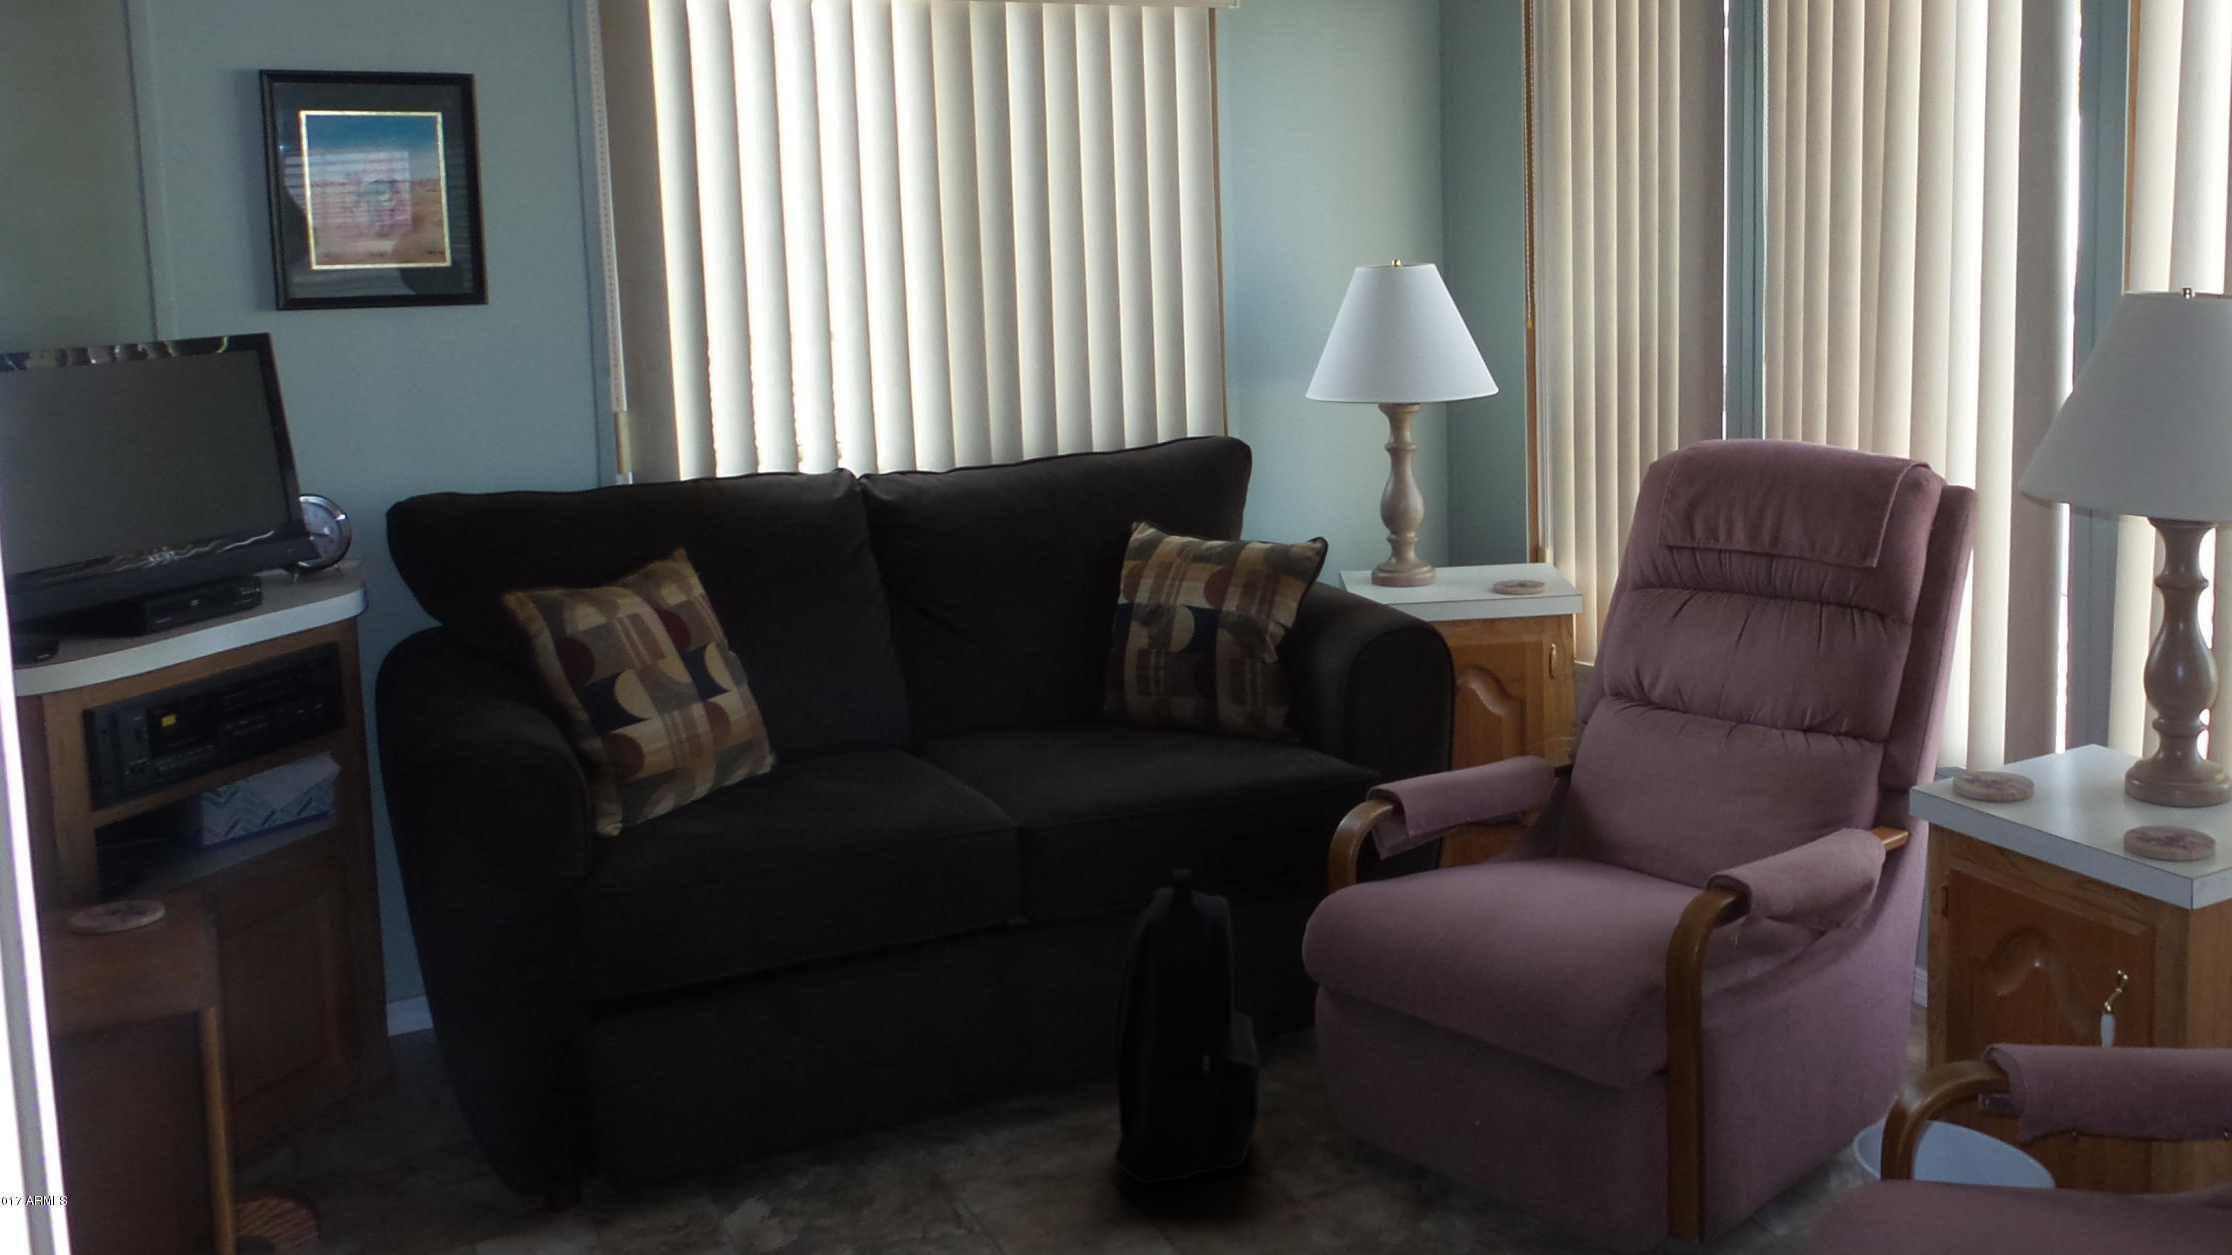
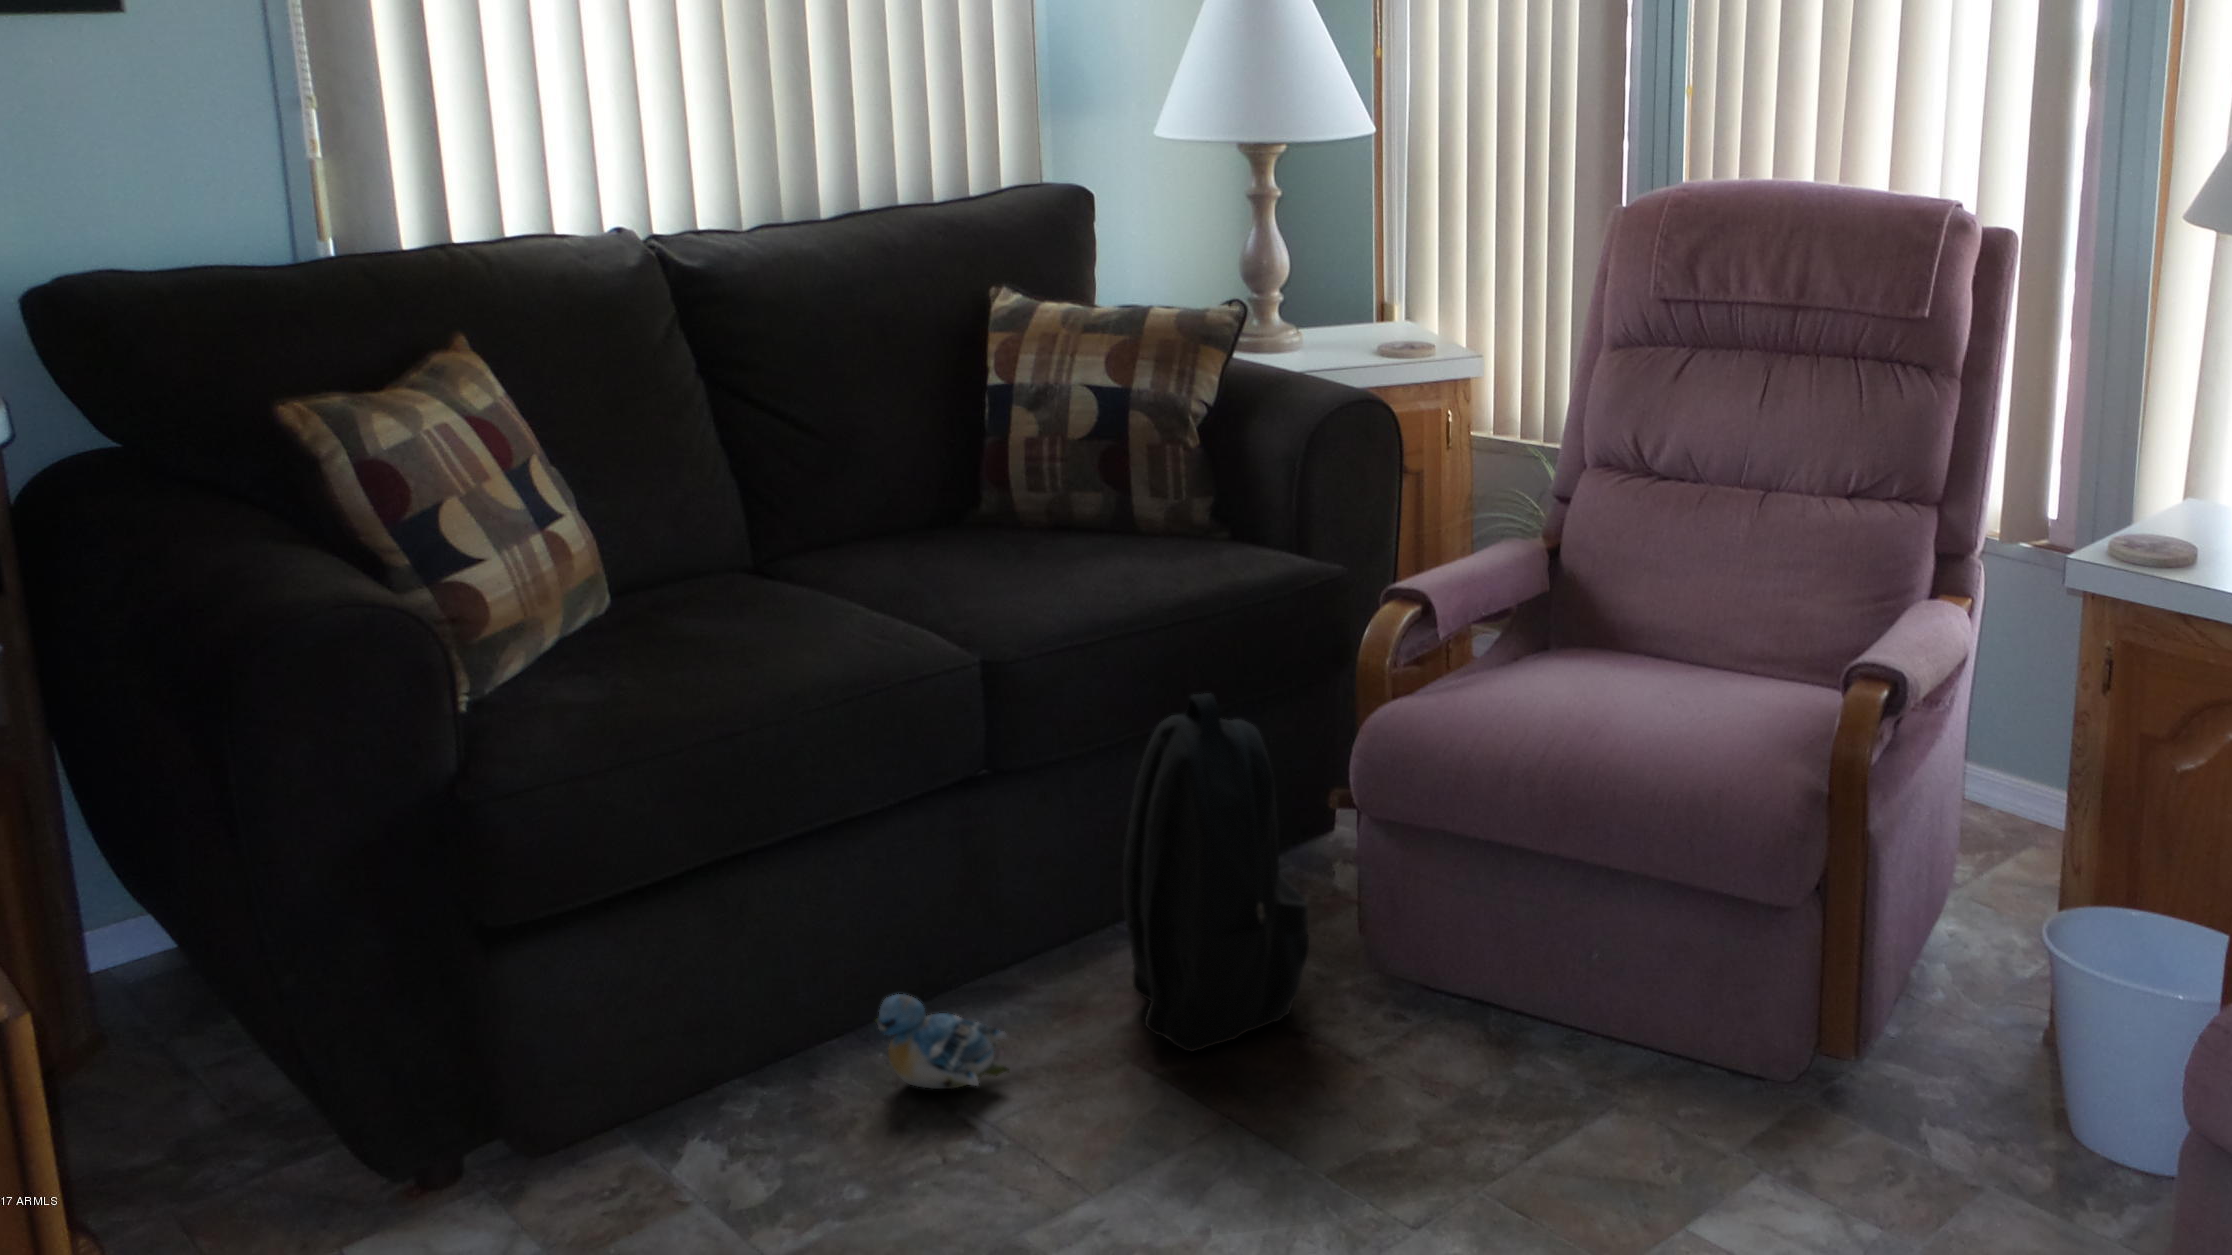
plush toy: none [892,1104,999,1191] -> present [876,994,1009,1089]

